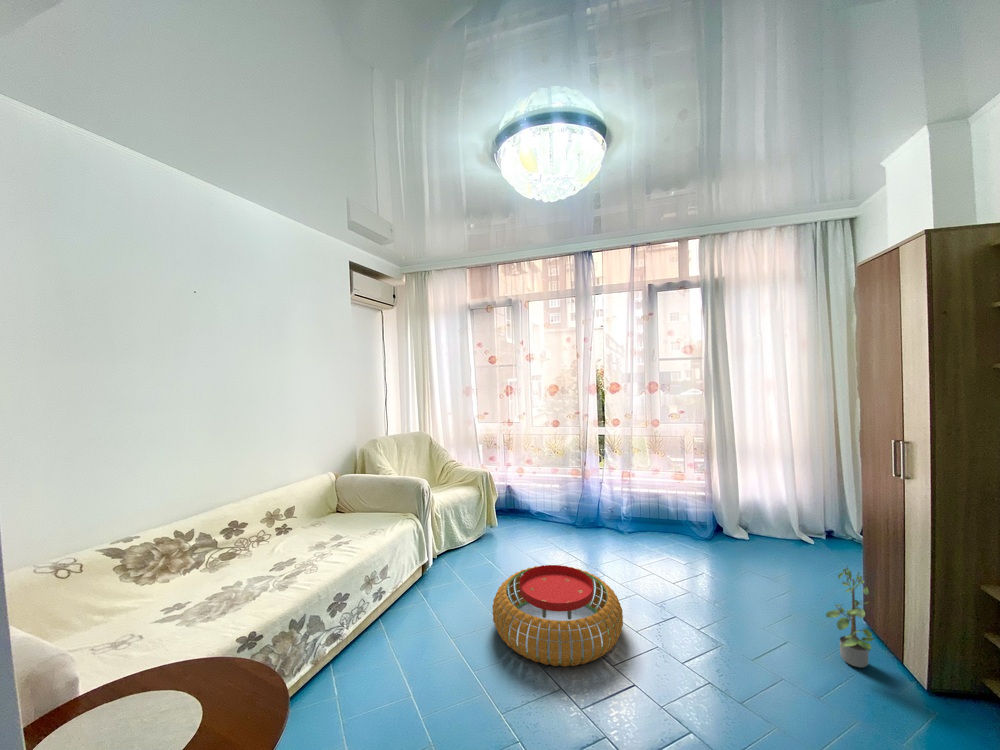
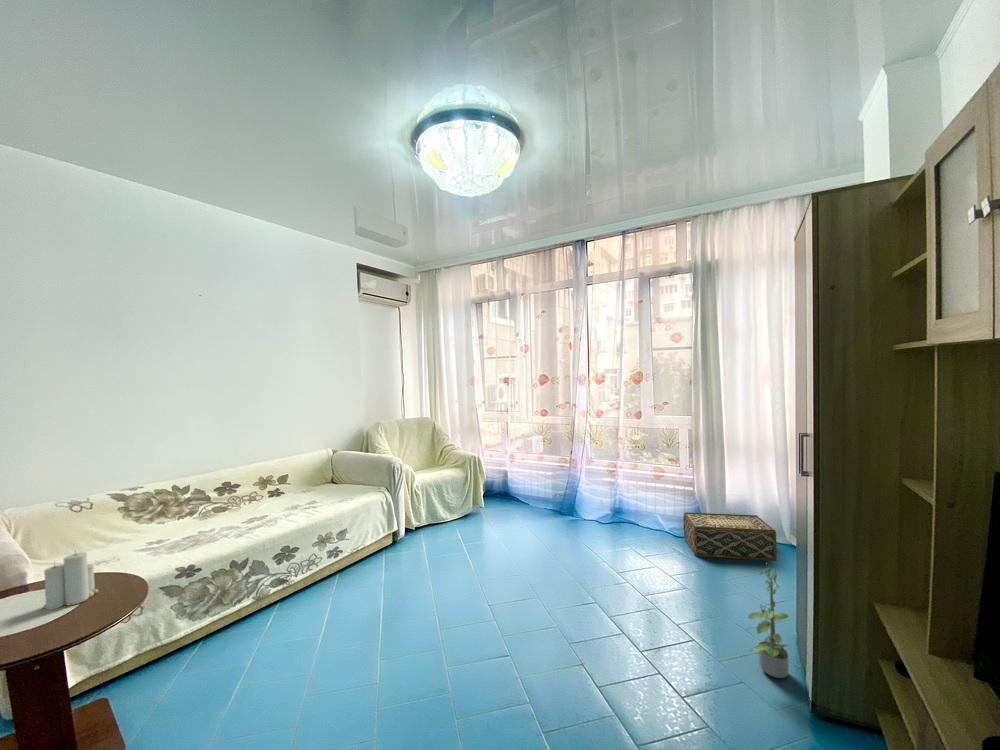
woven basket: none [705,519,792,561] -> present [683,512,777,561]
pouf: present [493,565,623,667] -> none [416,540,541,633]
candle: none [159,634,215,719] -> present [43,552,98,610]

